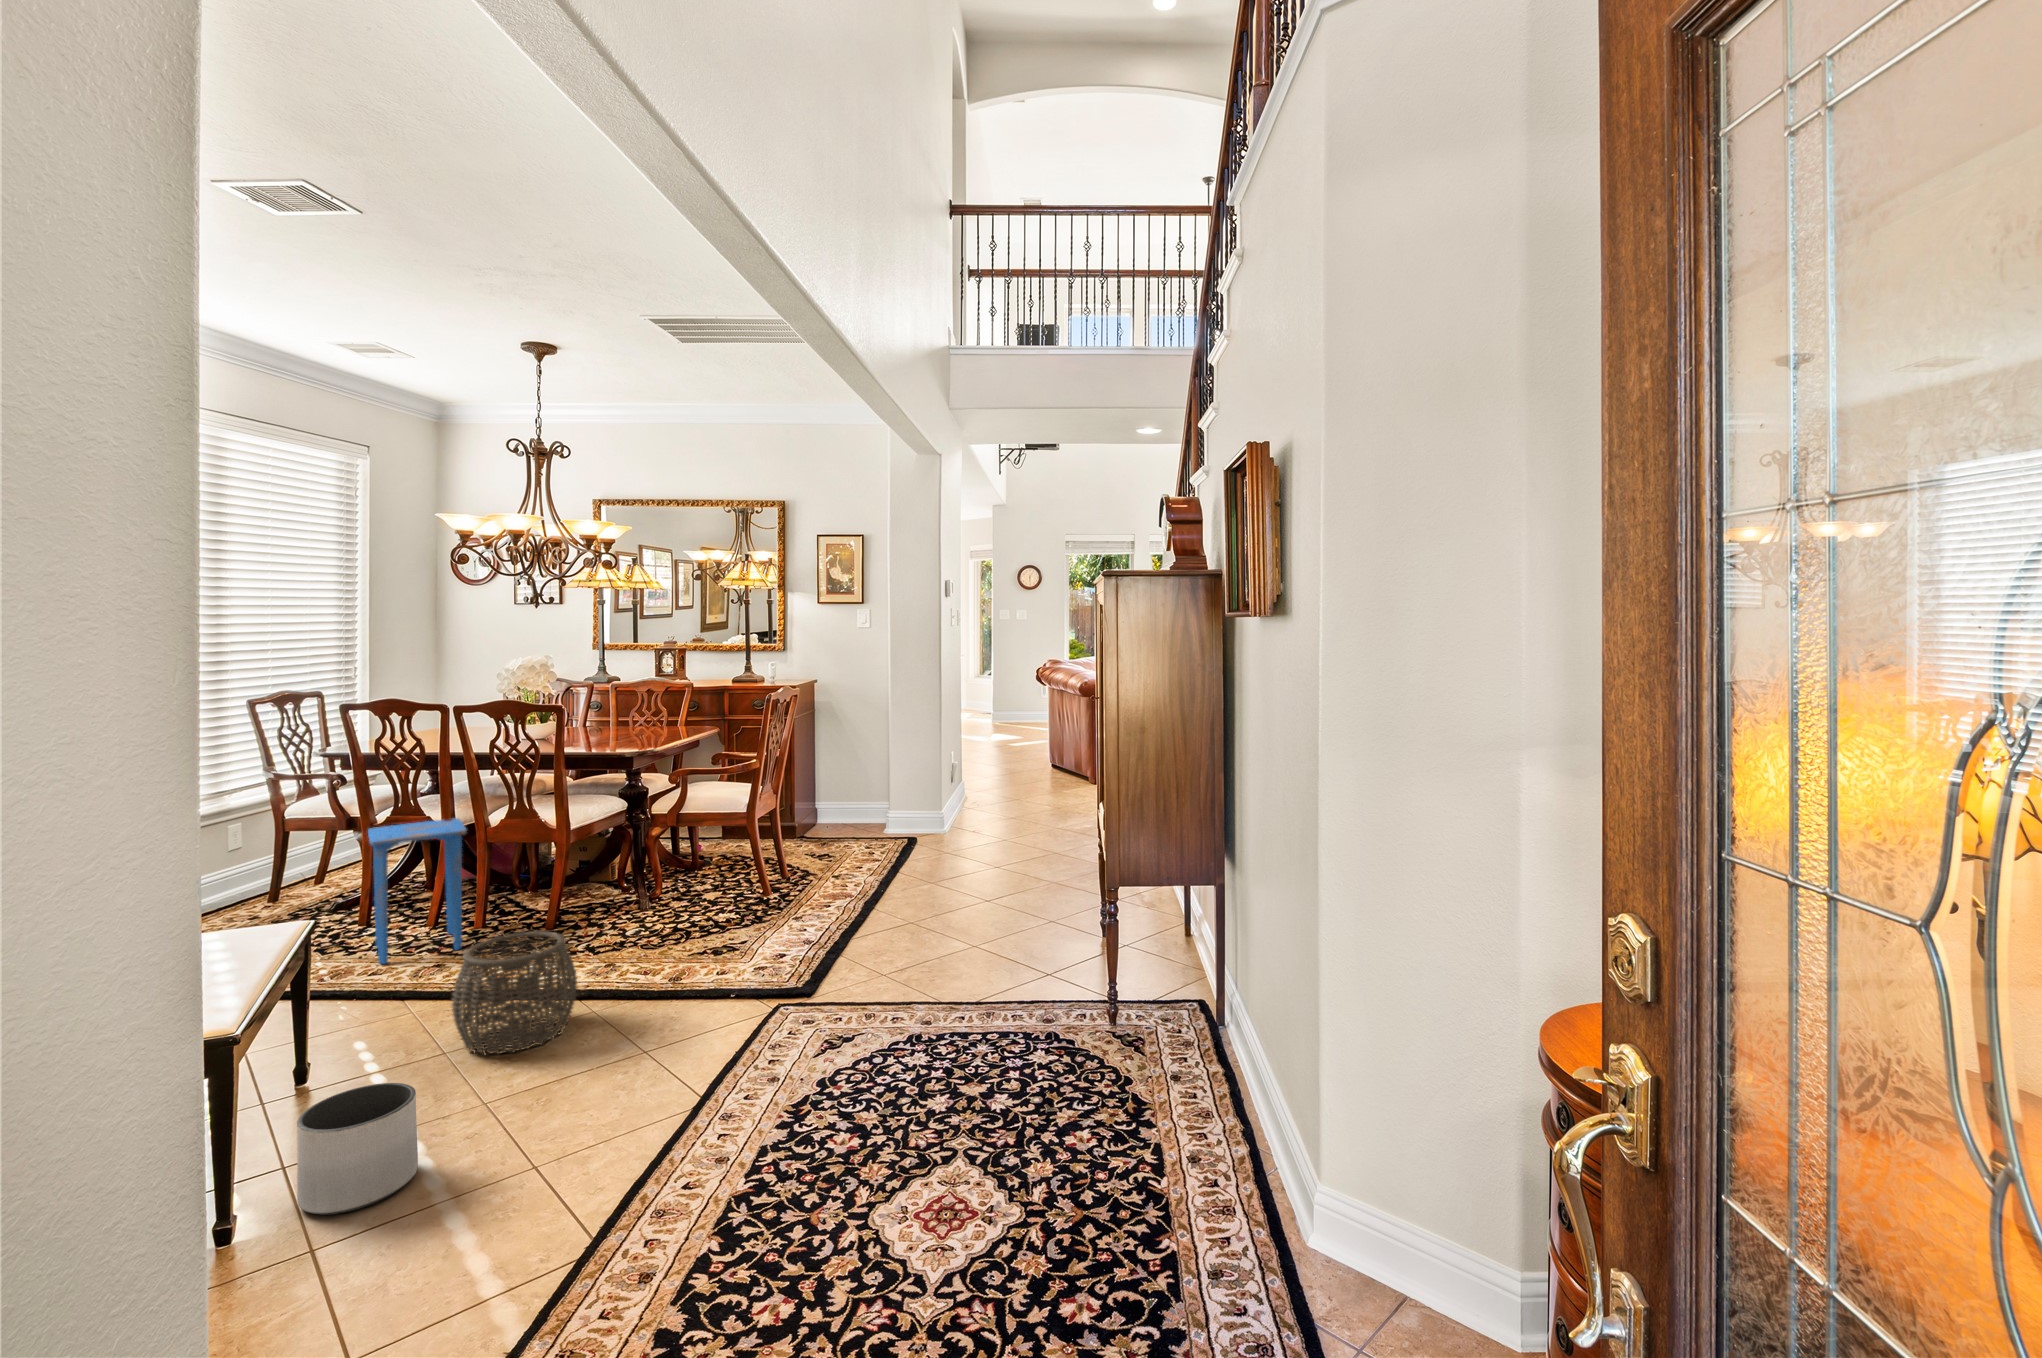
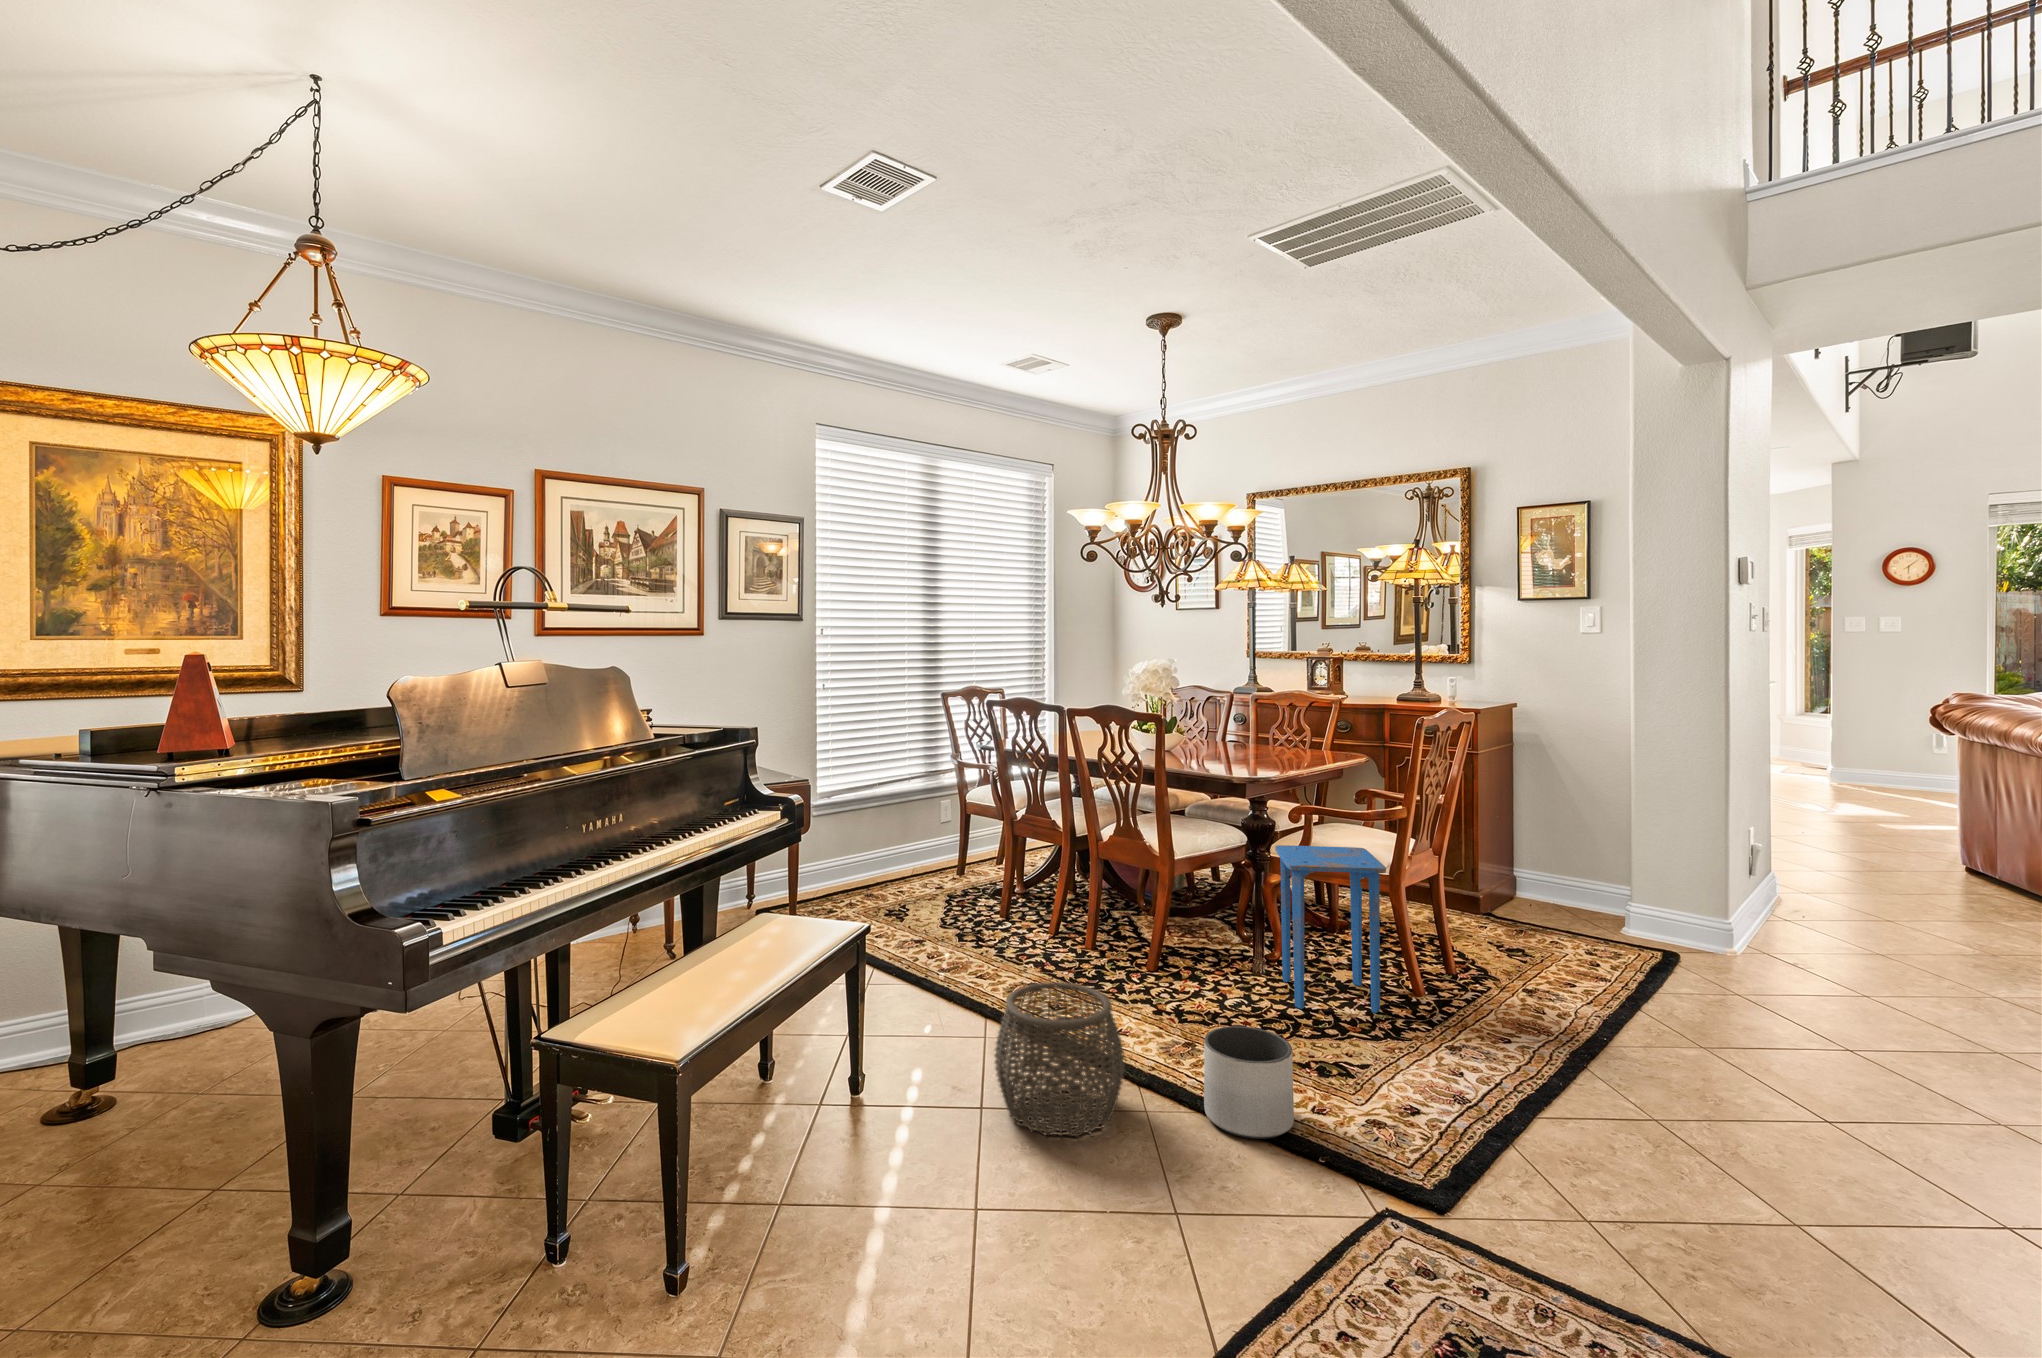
side table: present [368,818,467,964] -> present [1275,845,1386,1013]
planter: present [297,1083,418,1215] -> present [1204,1026,1294,1139]

